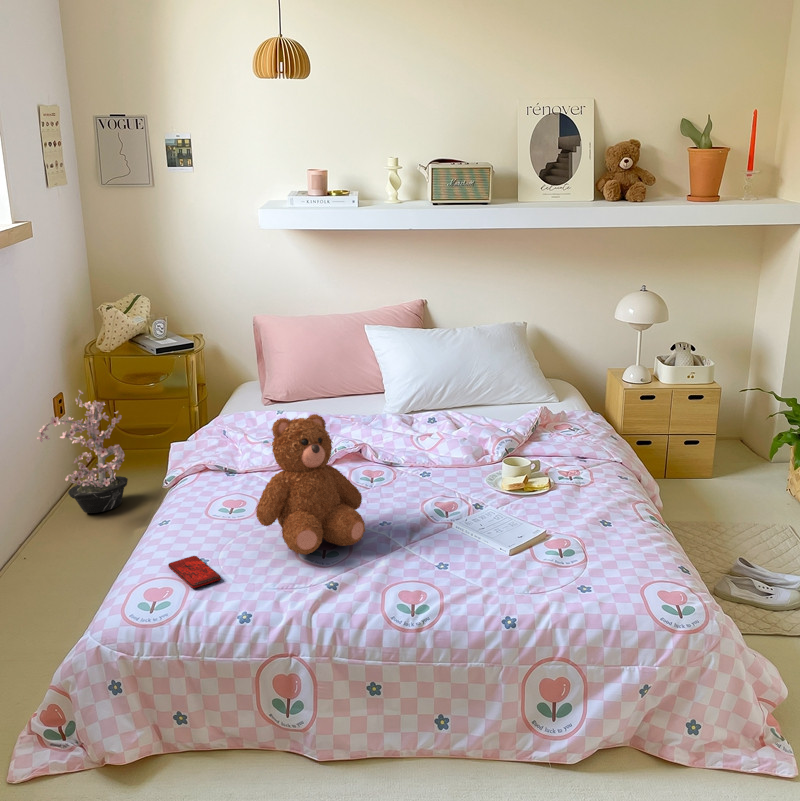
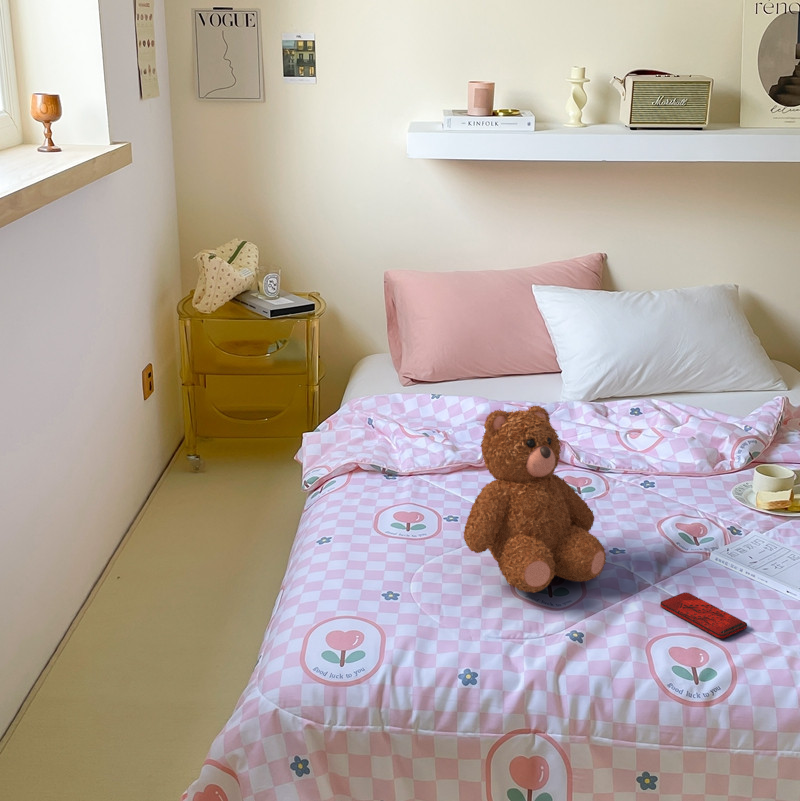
potted plant: present [36,390,128,513] -> none [125,355,238,518]
smartphone: present [168,556,221,588] -> present [660,592,747,639]

